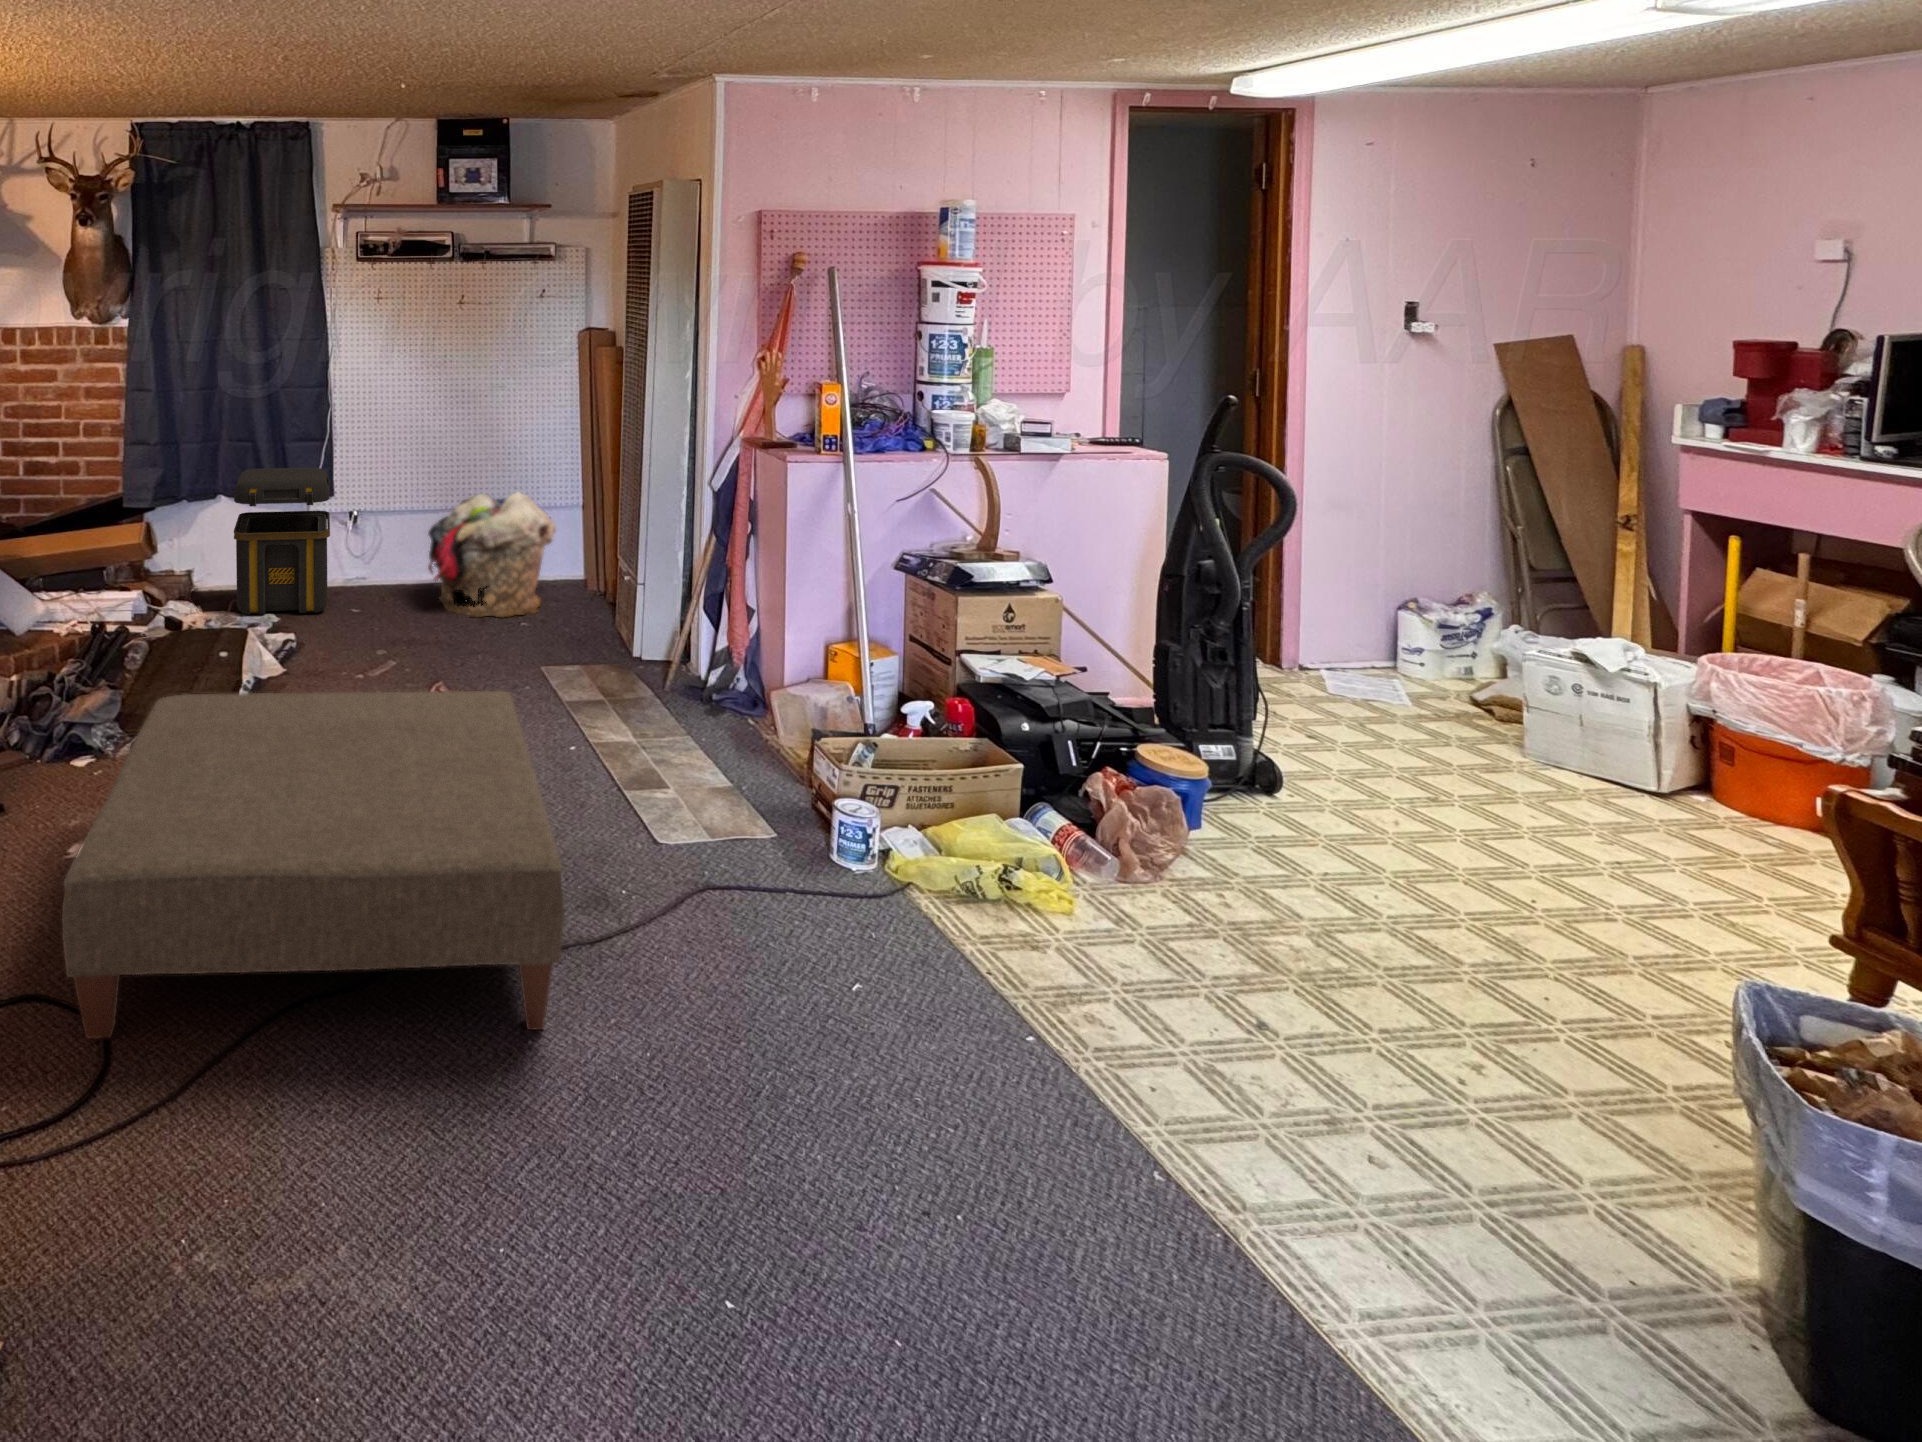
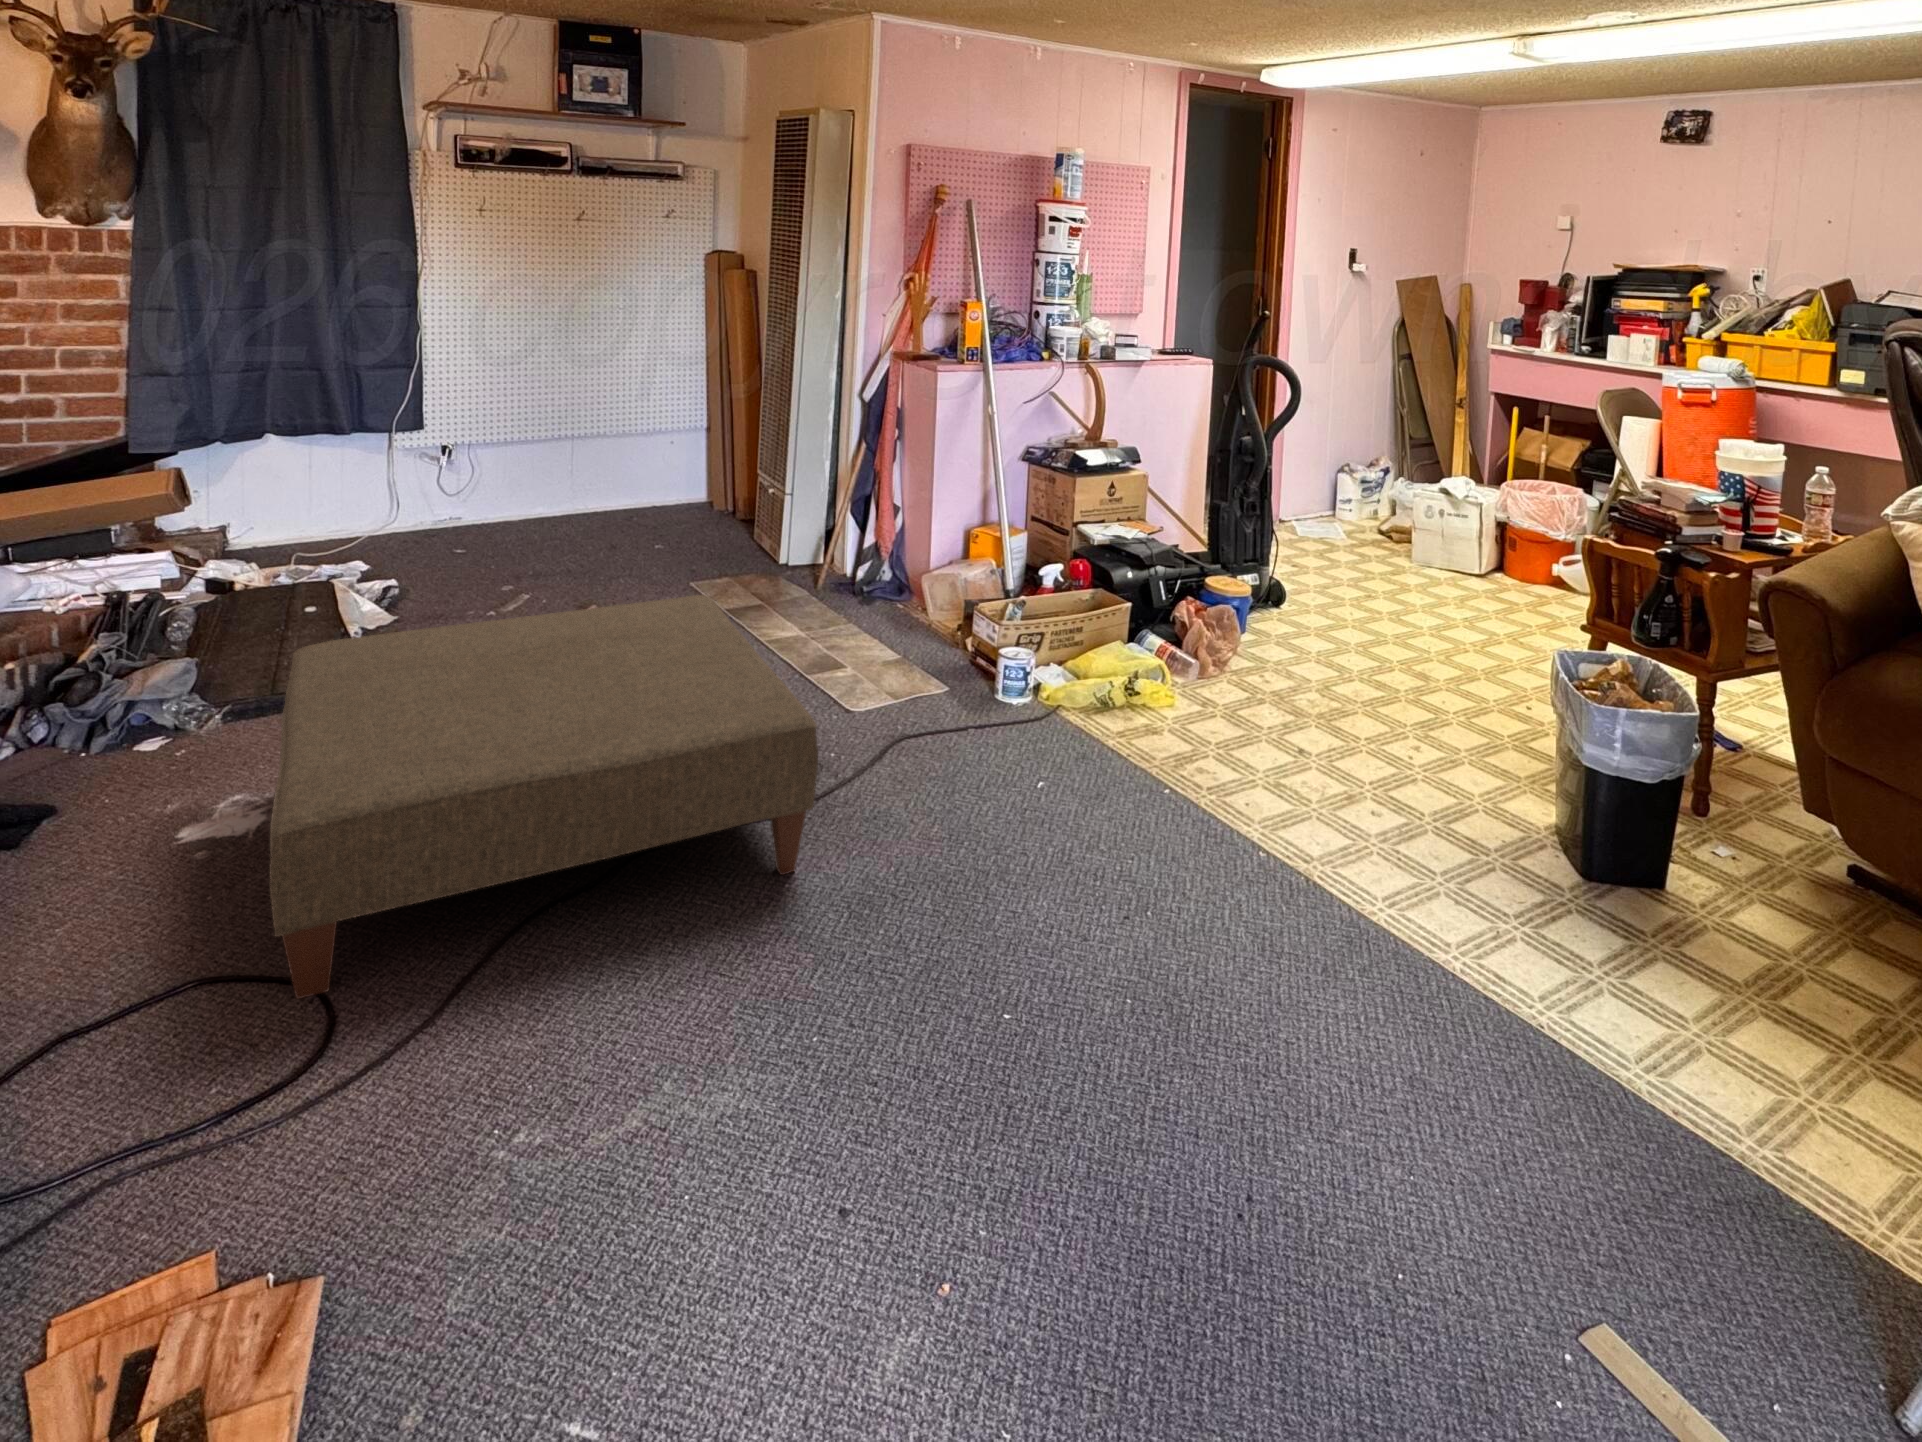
toolbox: present [234,468,330,615] -> none [301,399,432,569]
laundry basket: present [428,492,556,617] -> none [548,416,688,547]

